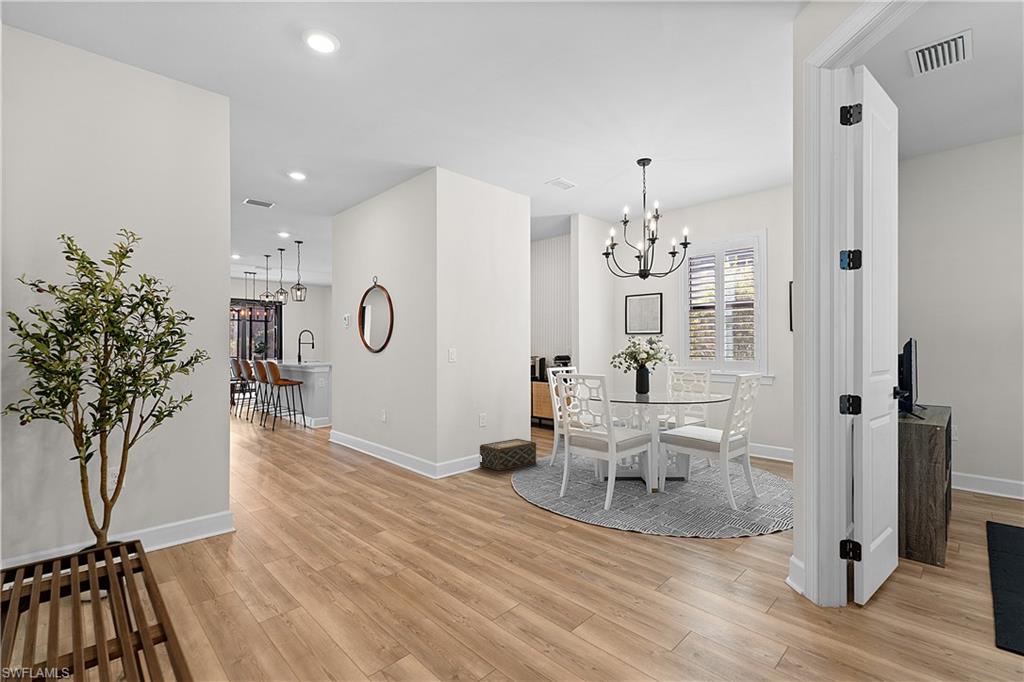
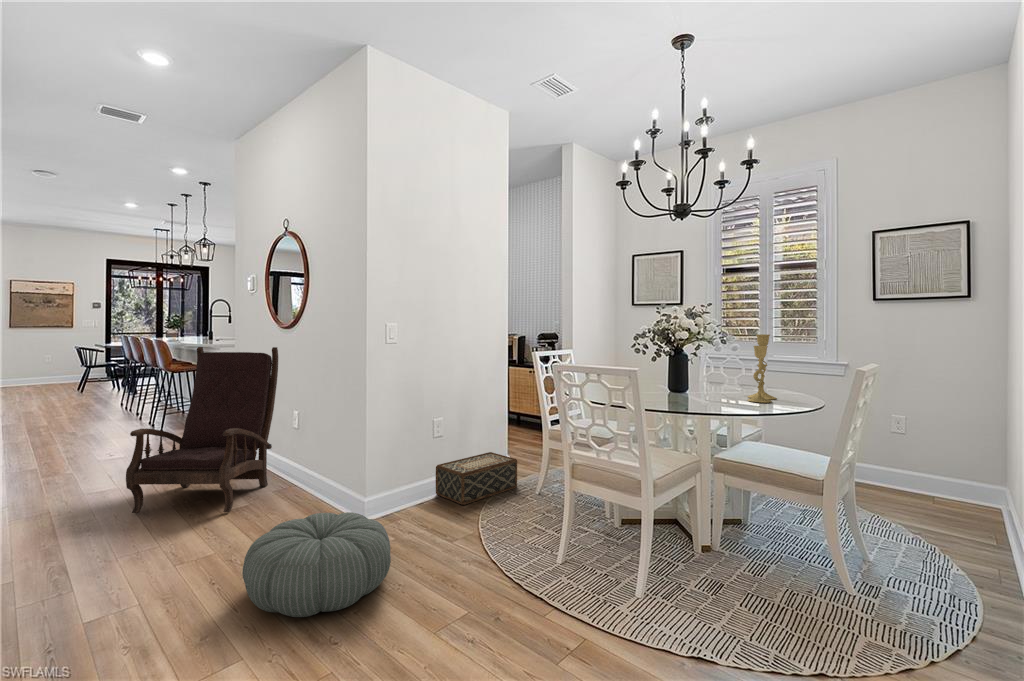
candlestick: none [684,355,705,398] -> present [748,334,776,403]
armchair: none [282,364,370,472] -> present [126,347,278,513]
pouf: none [375,464,458,514] -> present [242,512,391,617]

